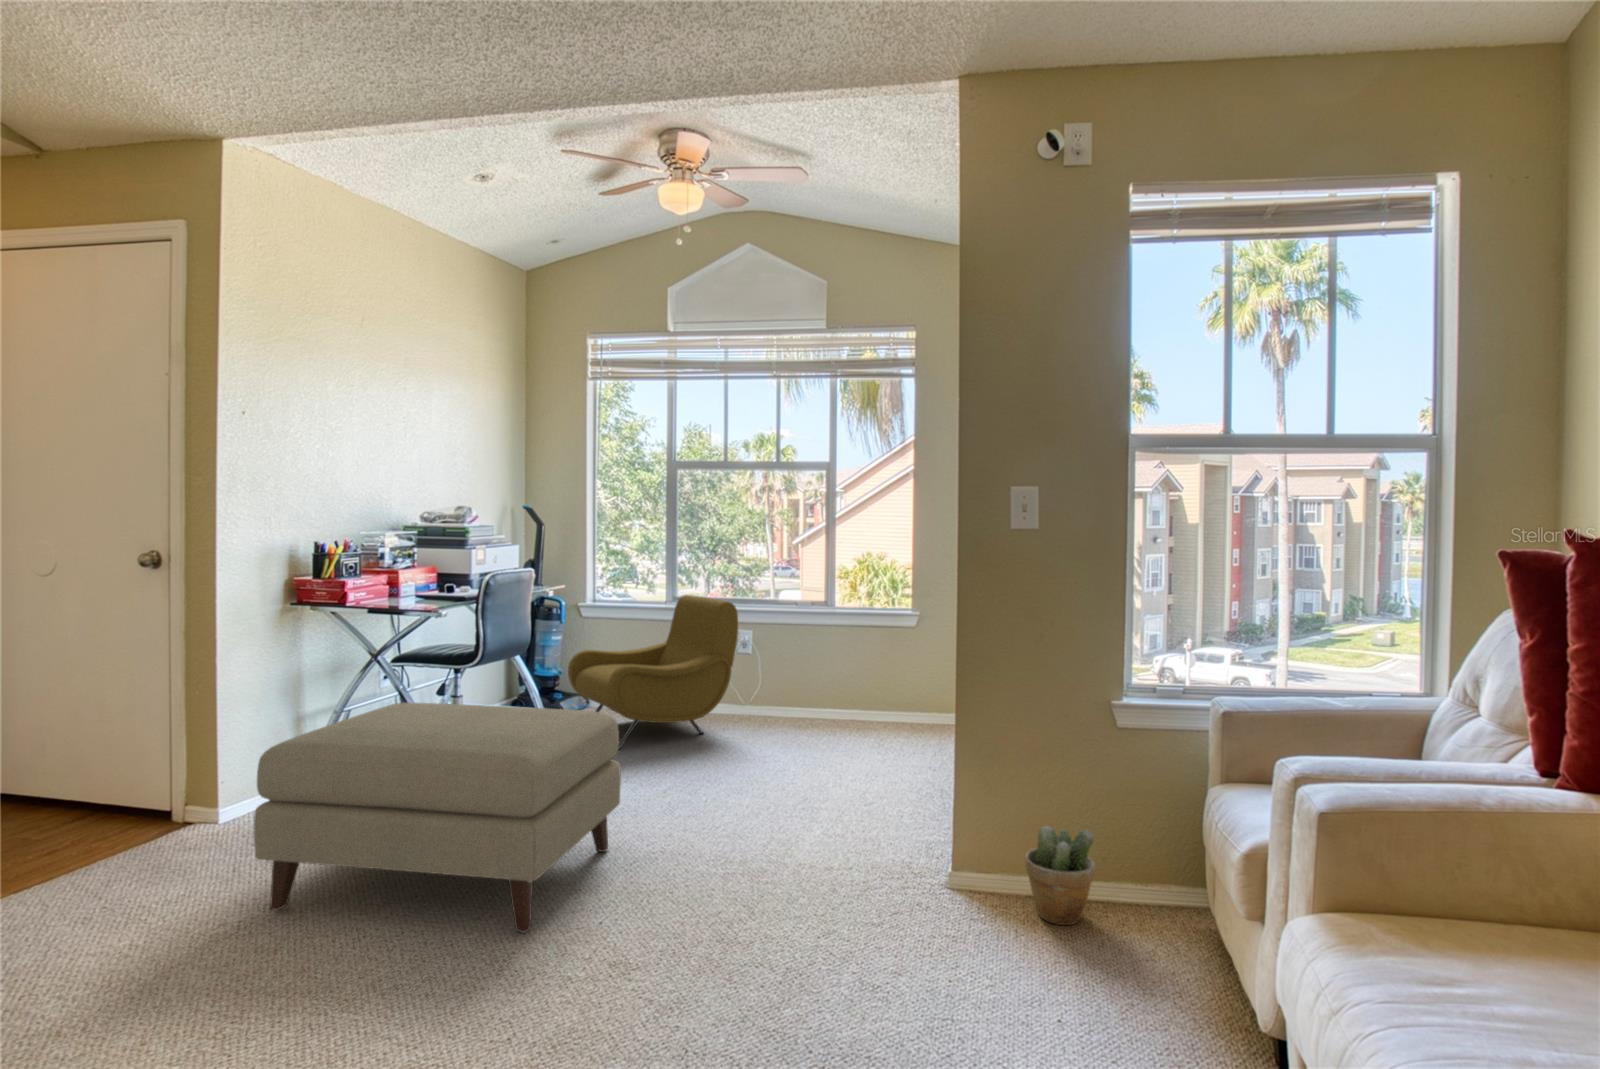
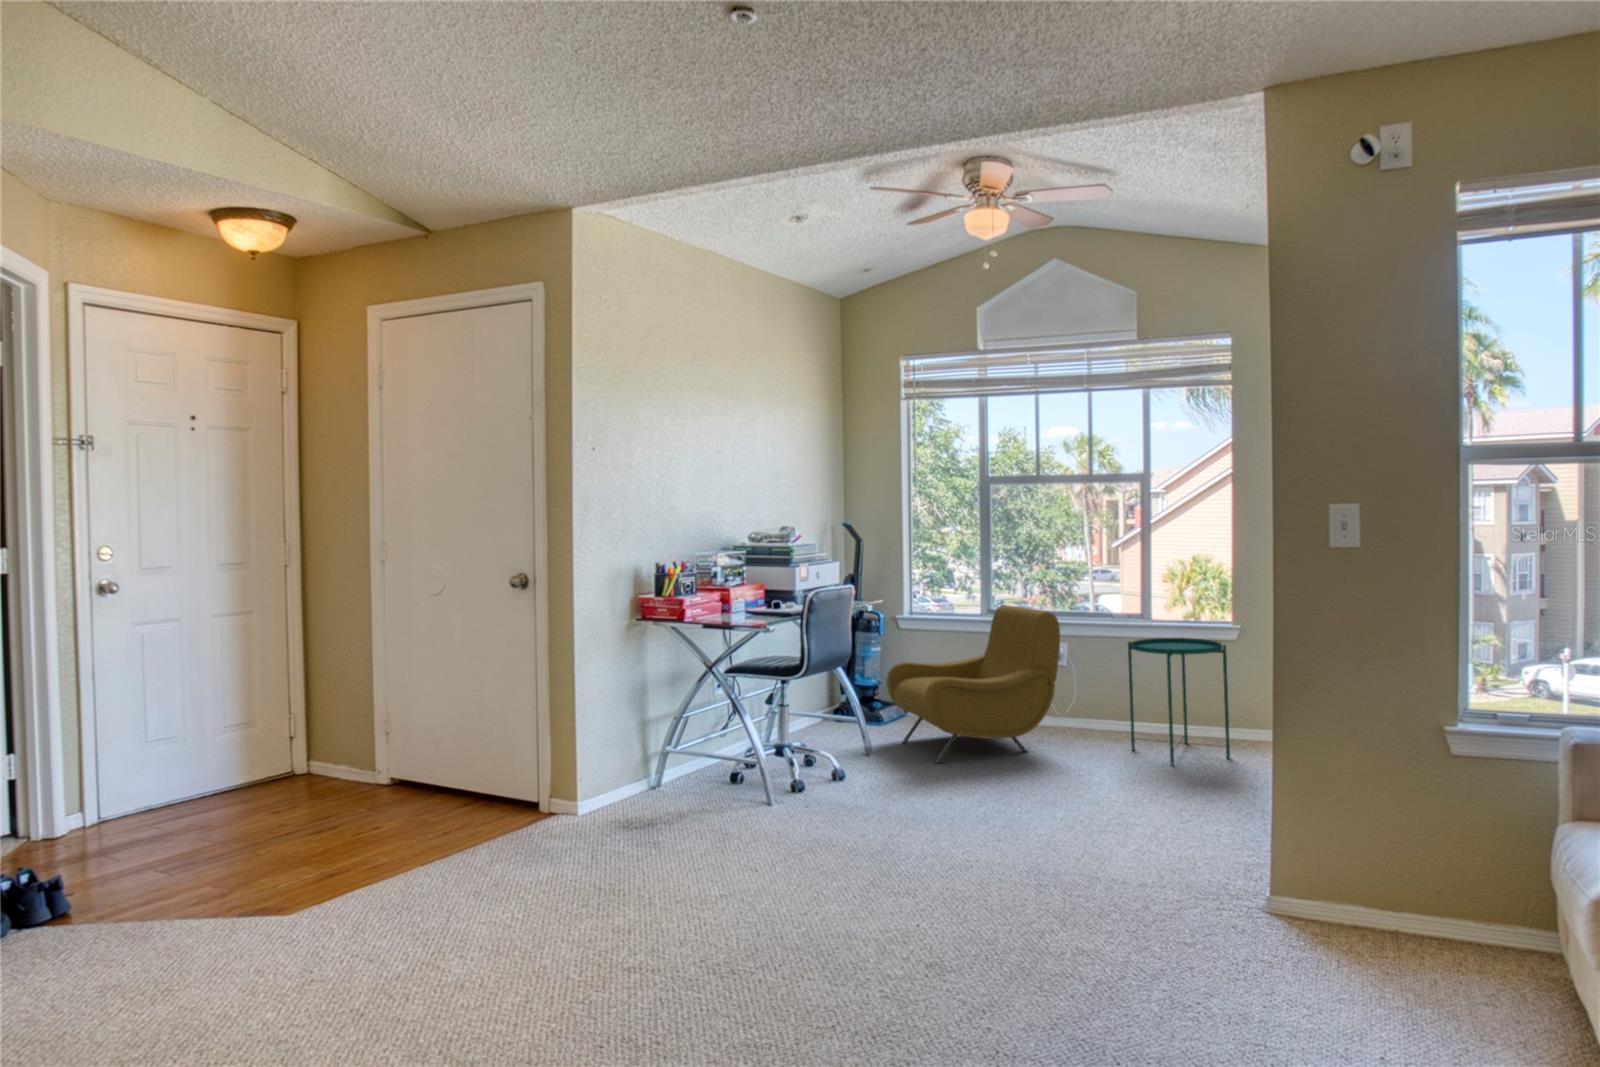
side table: none [796,626,878,740] -> present [1128,638,1230,765]
ottoman: present [254,702,621,933] -> none [624,709,935,929]
potted plant: present [1025,826,1095,925] -> none [1401,876,1500,997]

